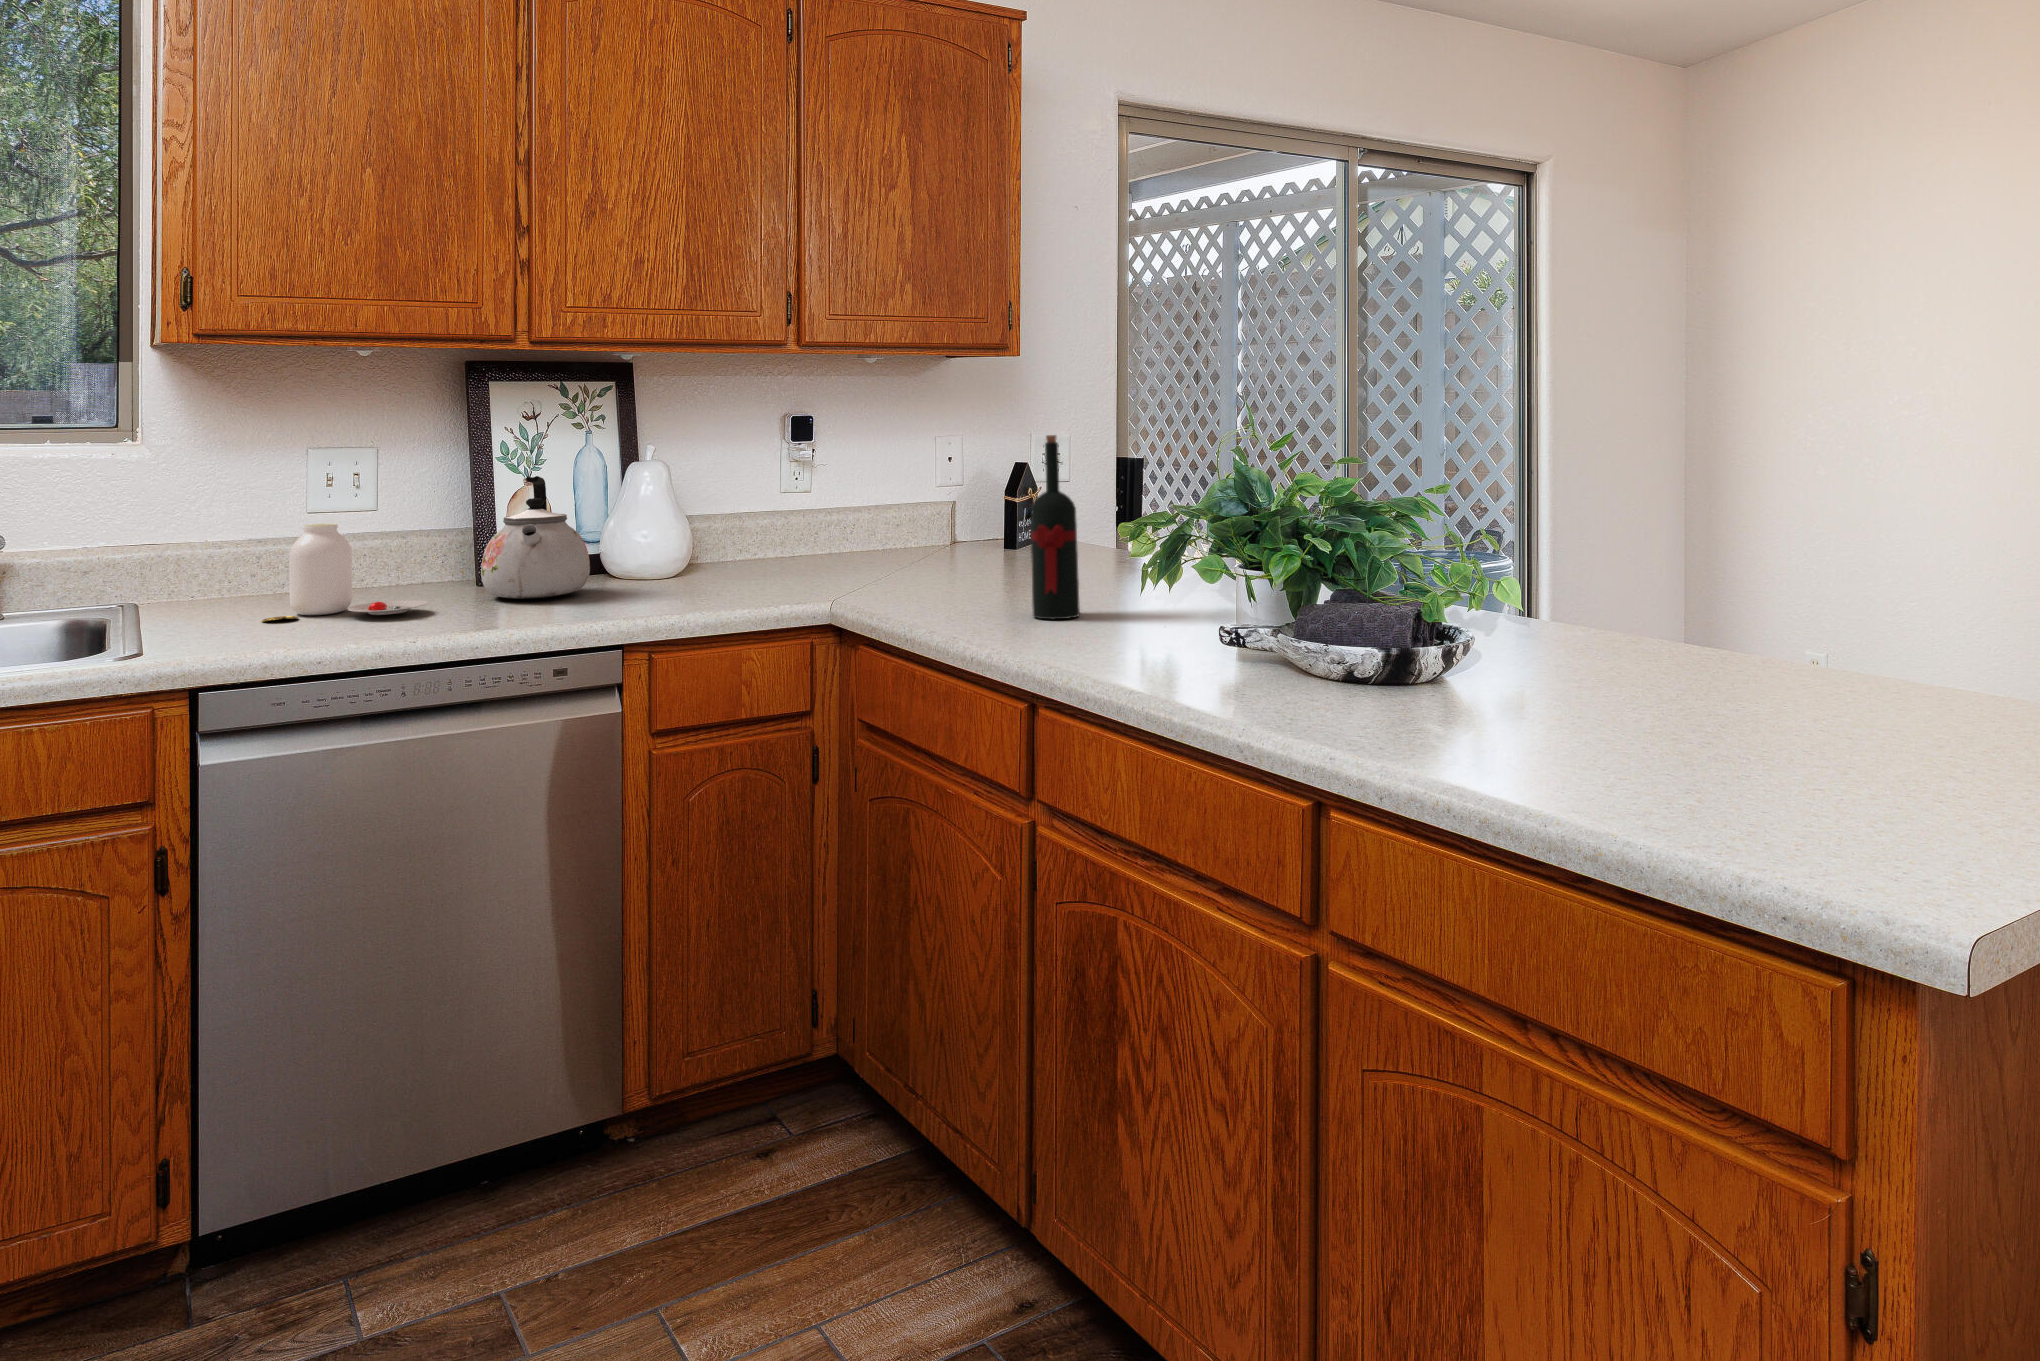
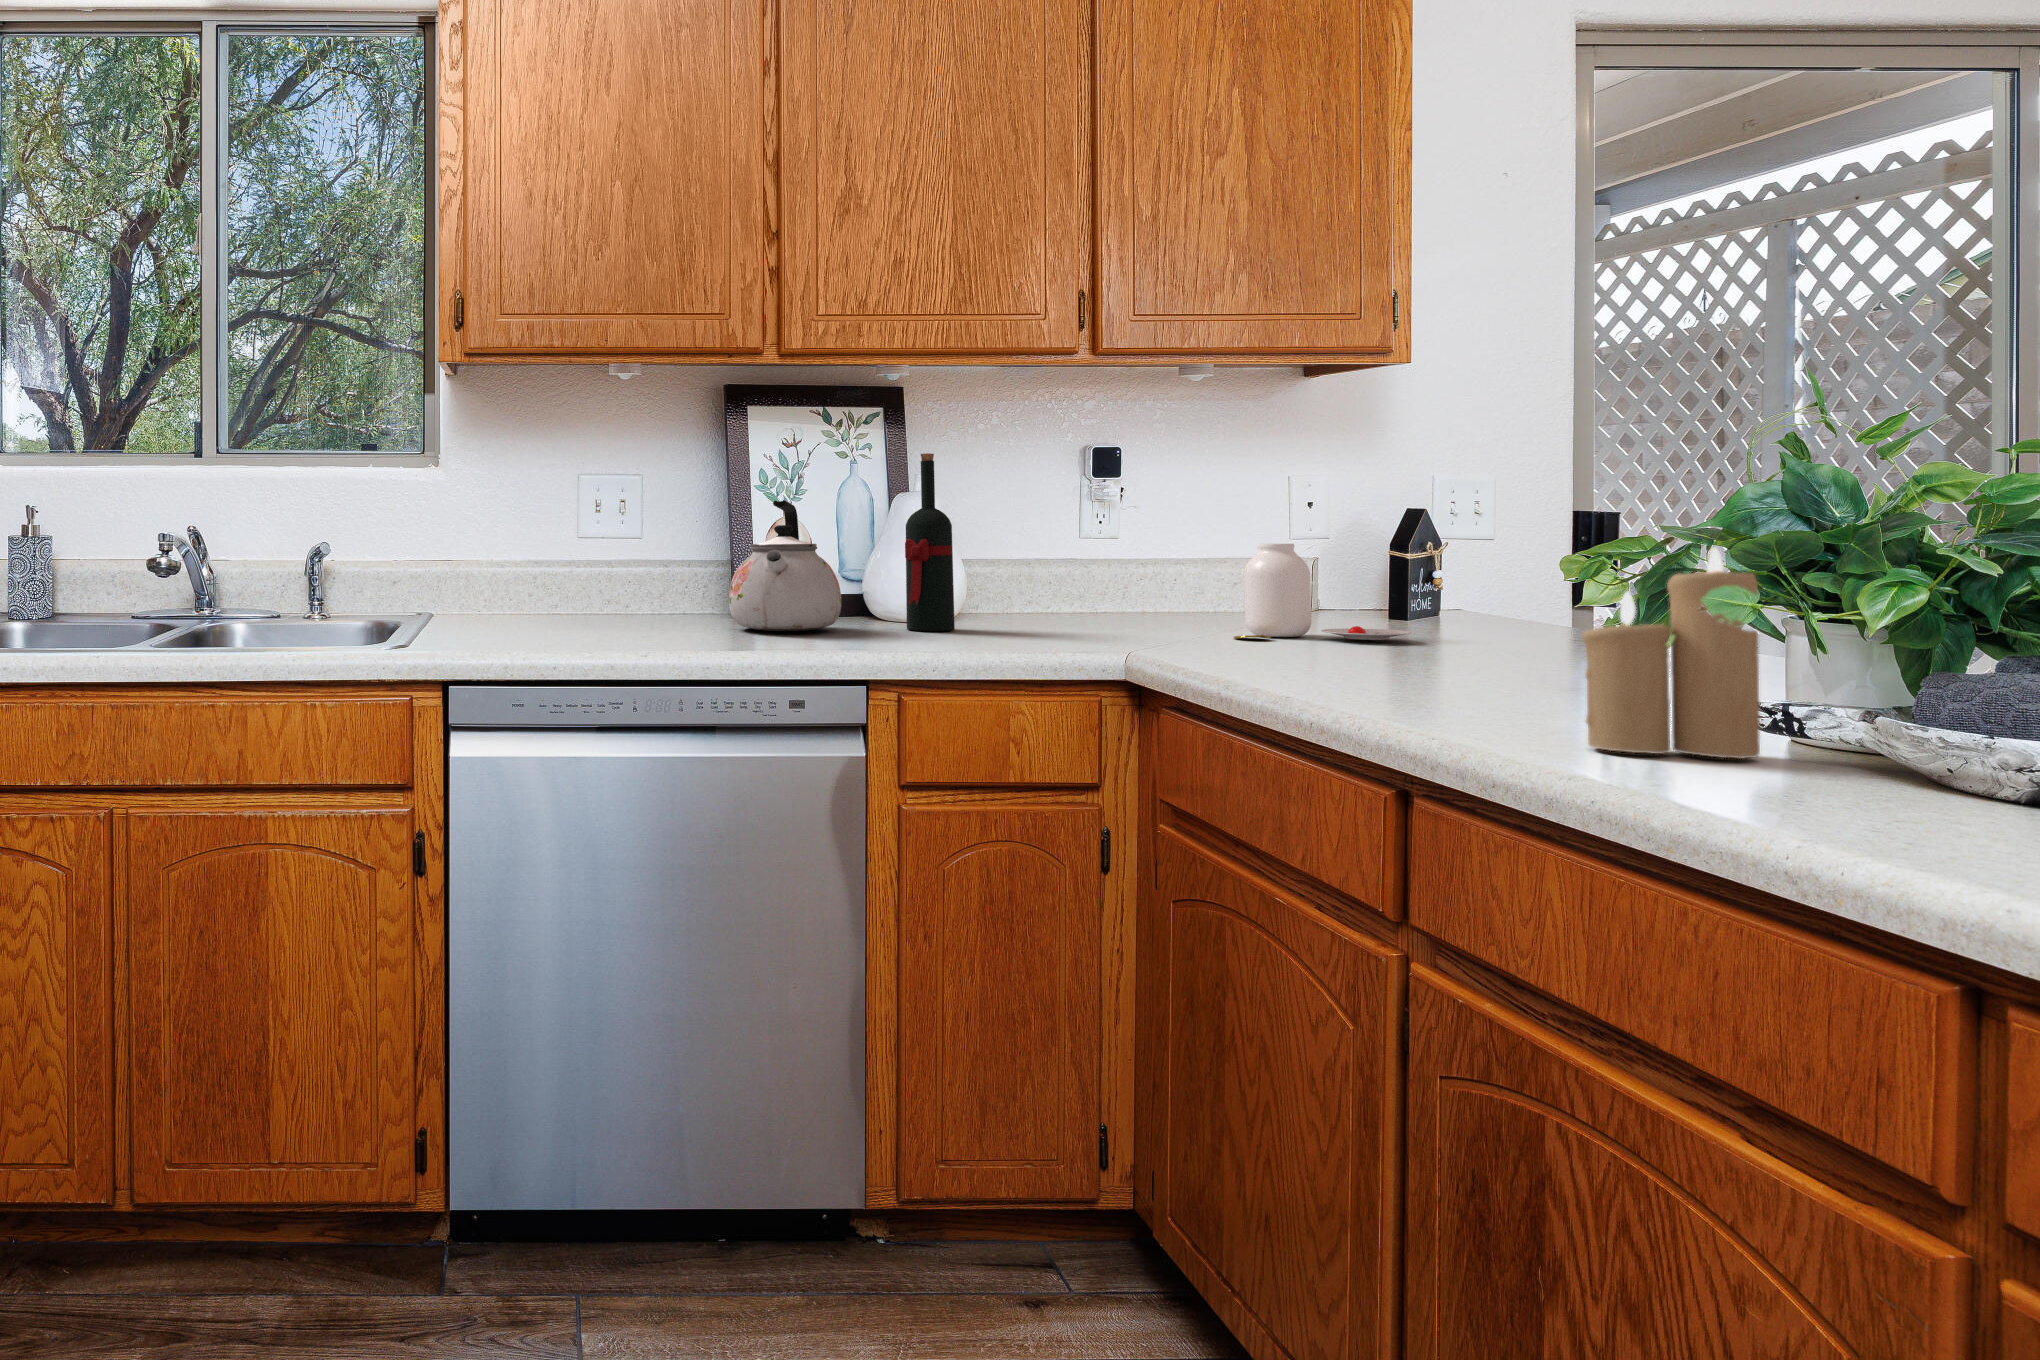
wine bottle: present [1031,435,1080,619] -> present [905,453,955,631]
jar: present [262,524,427,622] -> present [1234,544,1413,640]
candle: none [1135,531,1224,667] -> present [1582,548,1760,758]

